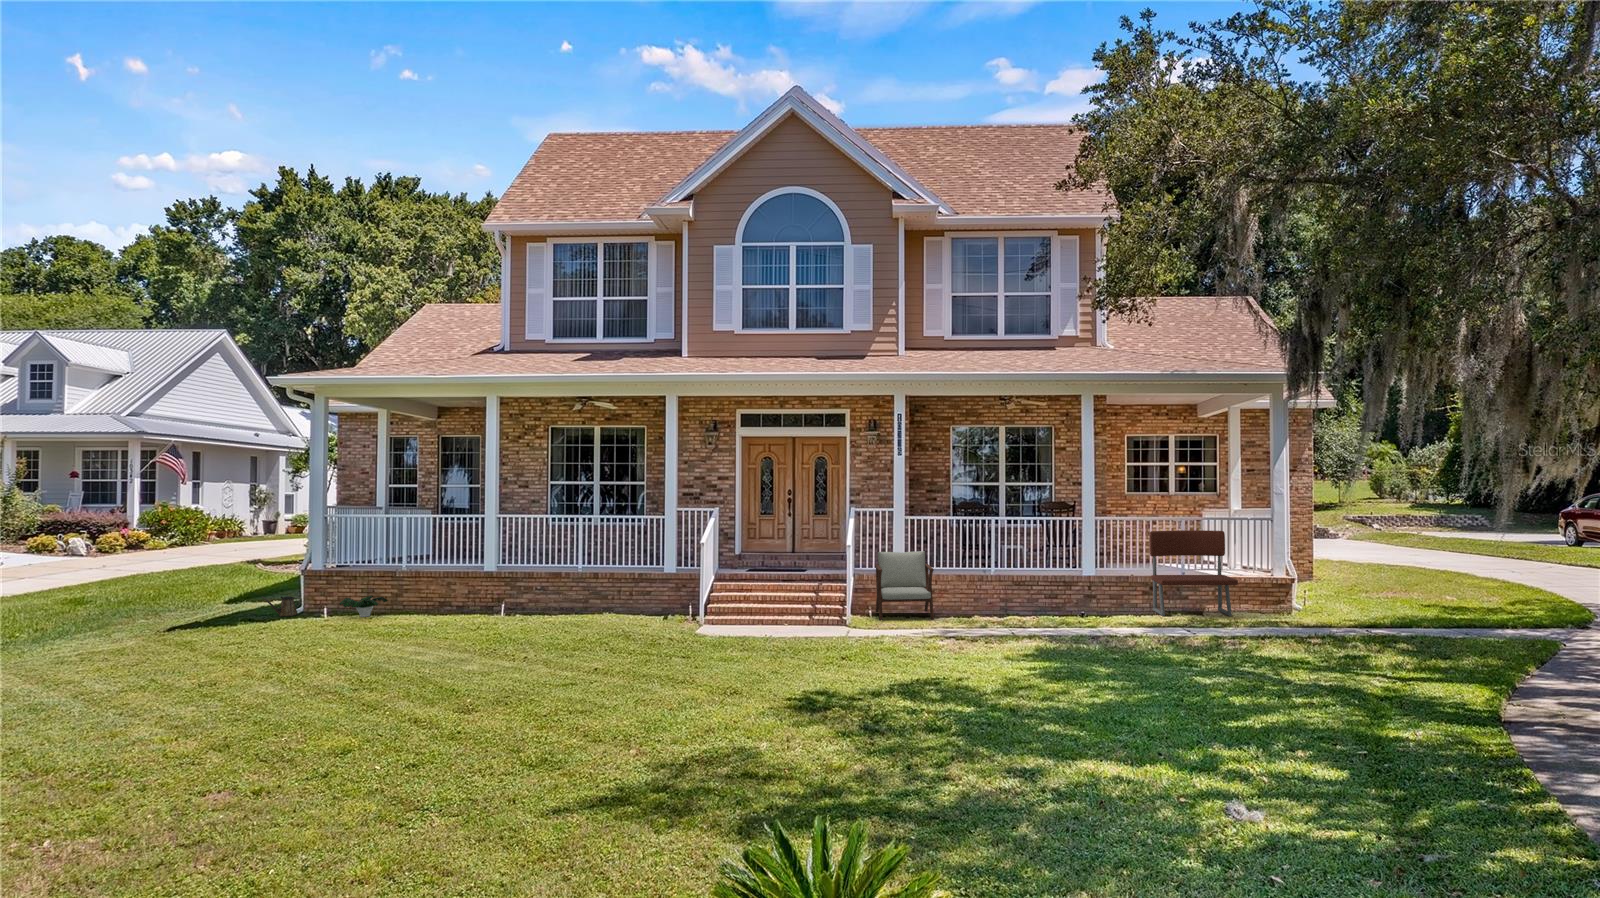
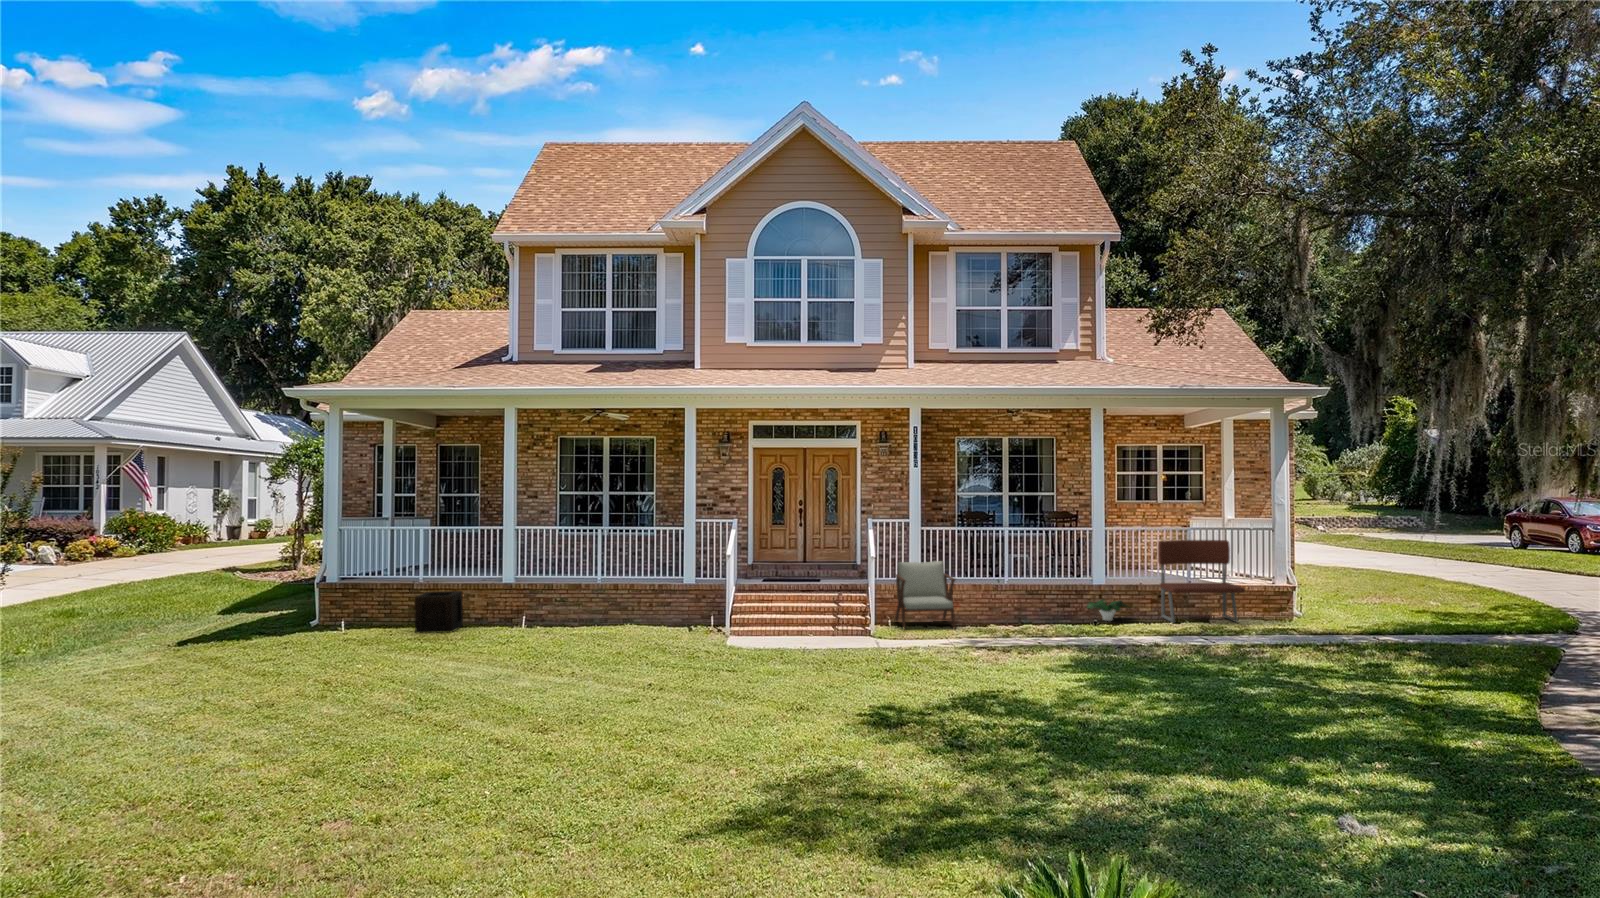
wooden crate: none [397,578,447,619] -> present [415,591,463,633]
watering can: present [262,596,302,617] -> none [271,611,312,631]
potted plant: present [339,596,387,617] -> present [1087,600,1127,621]

